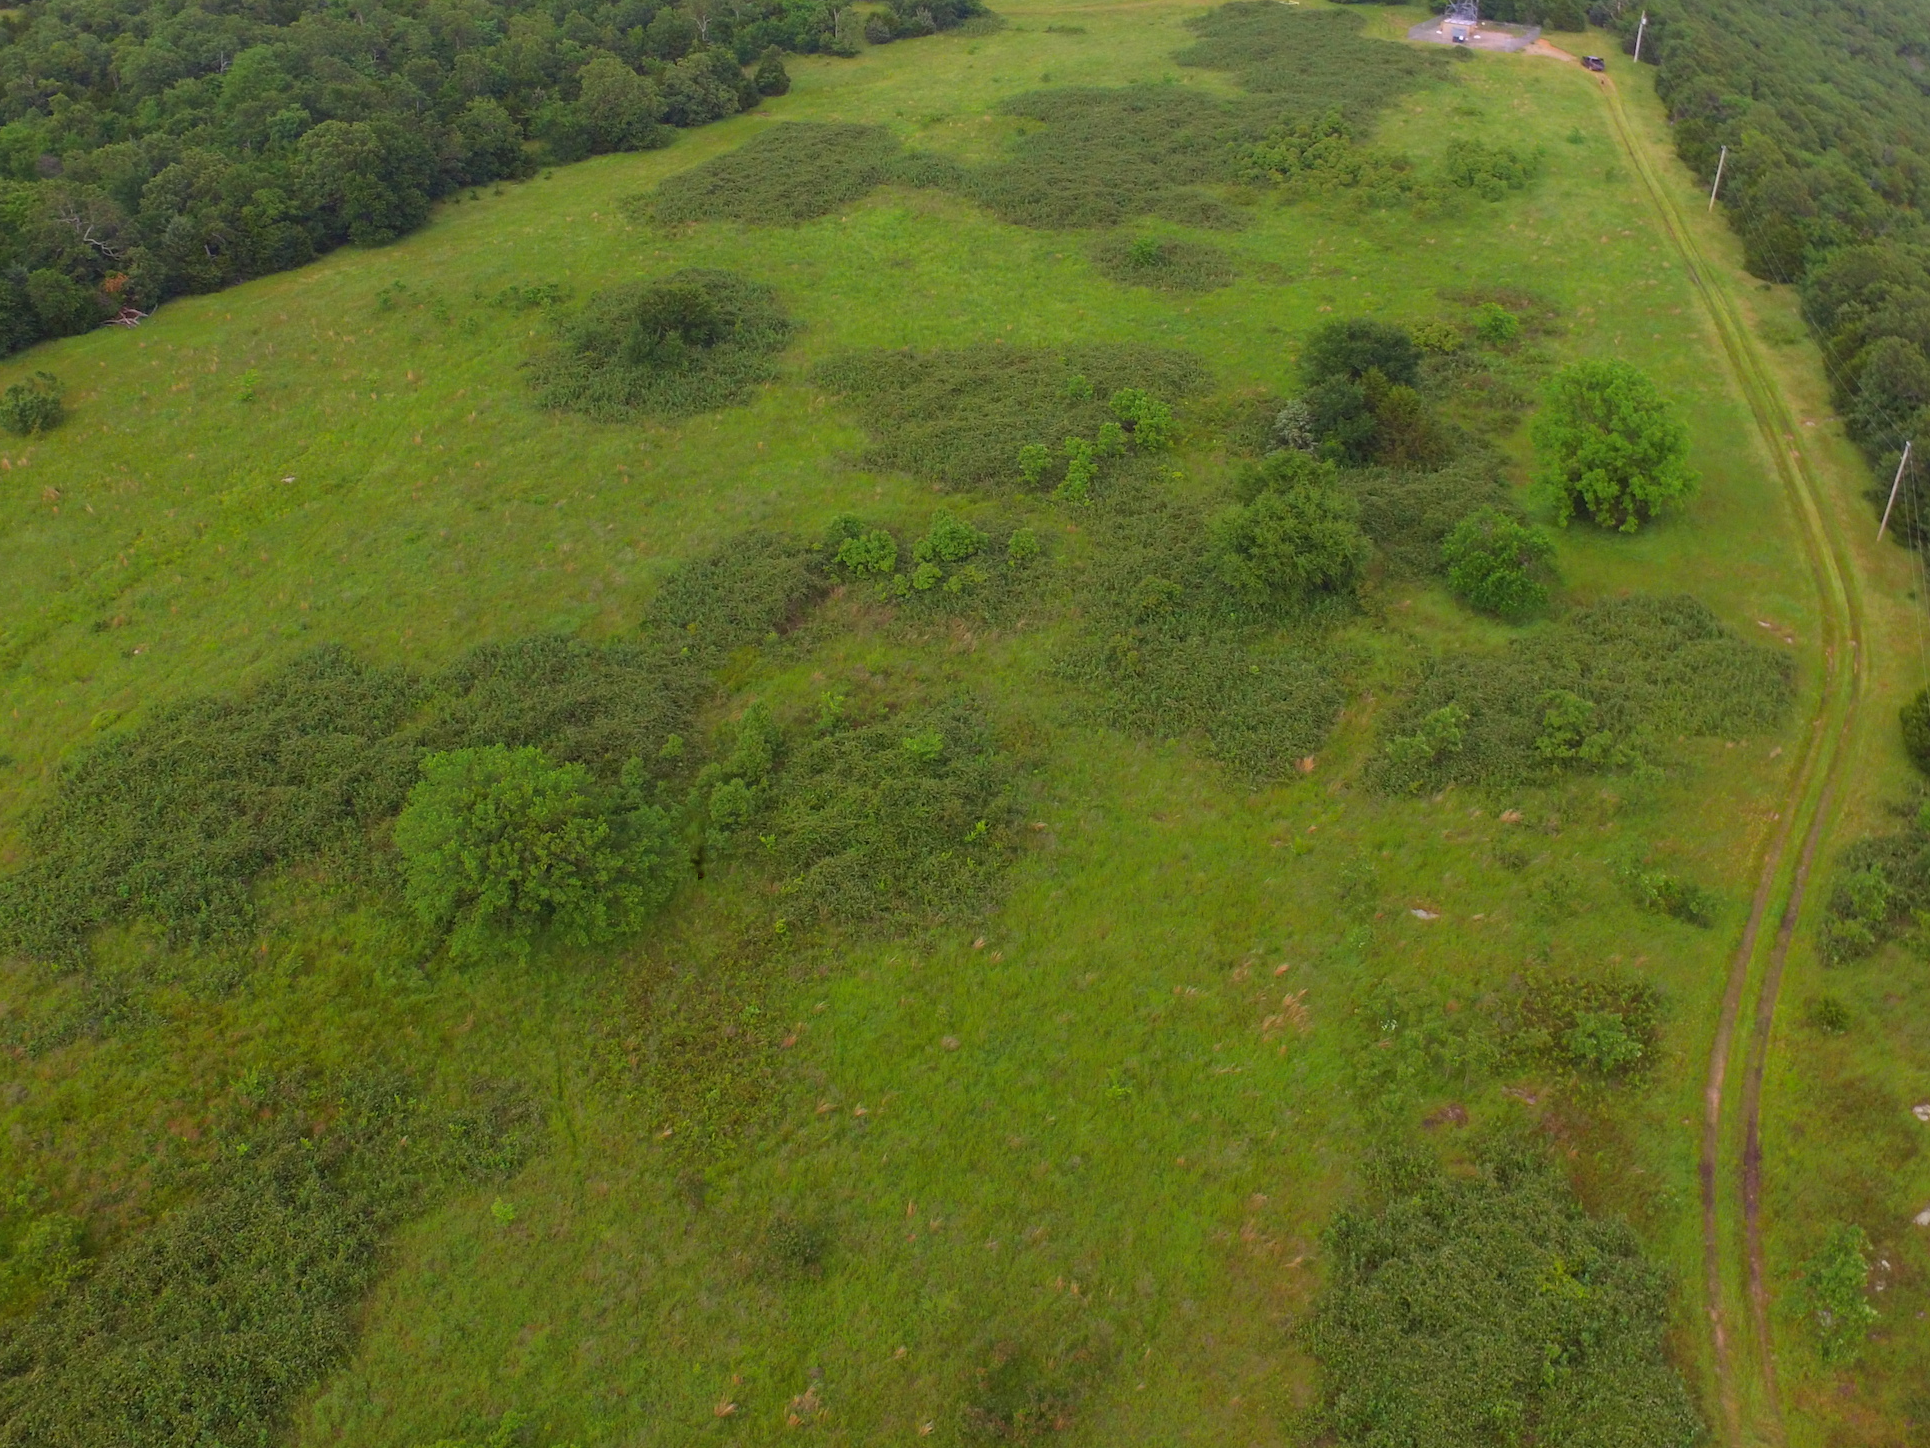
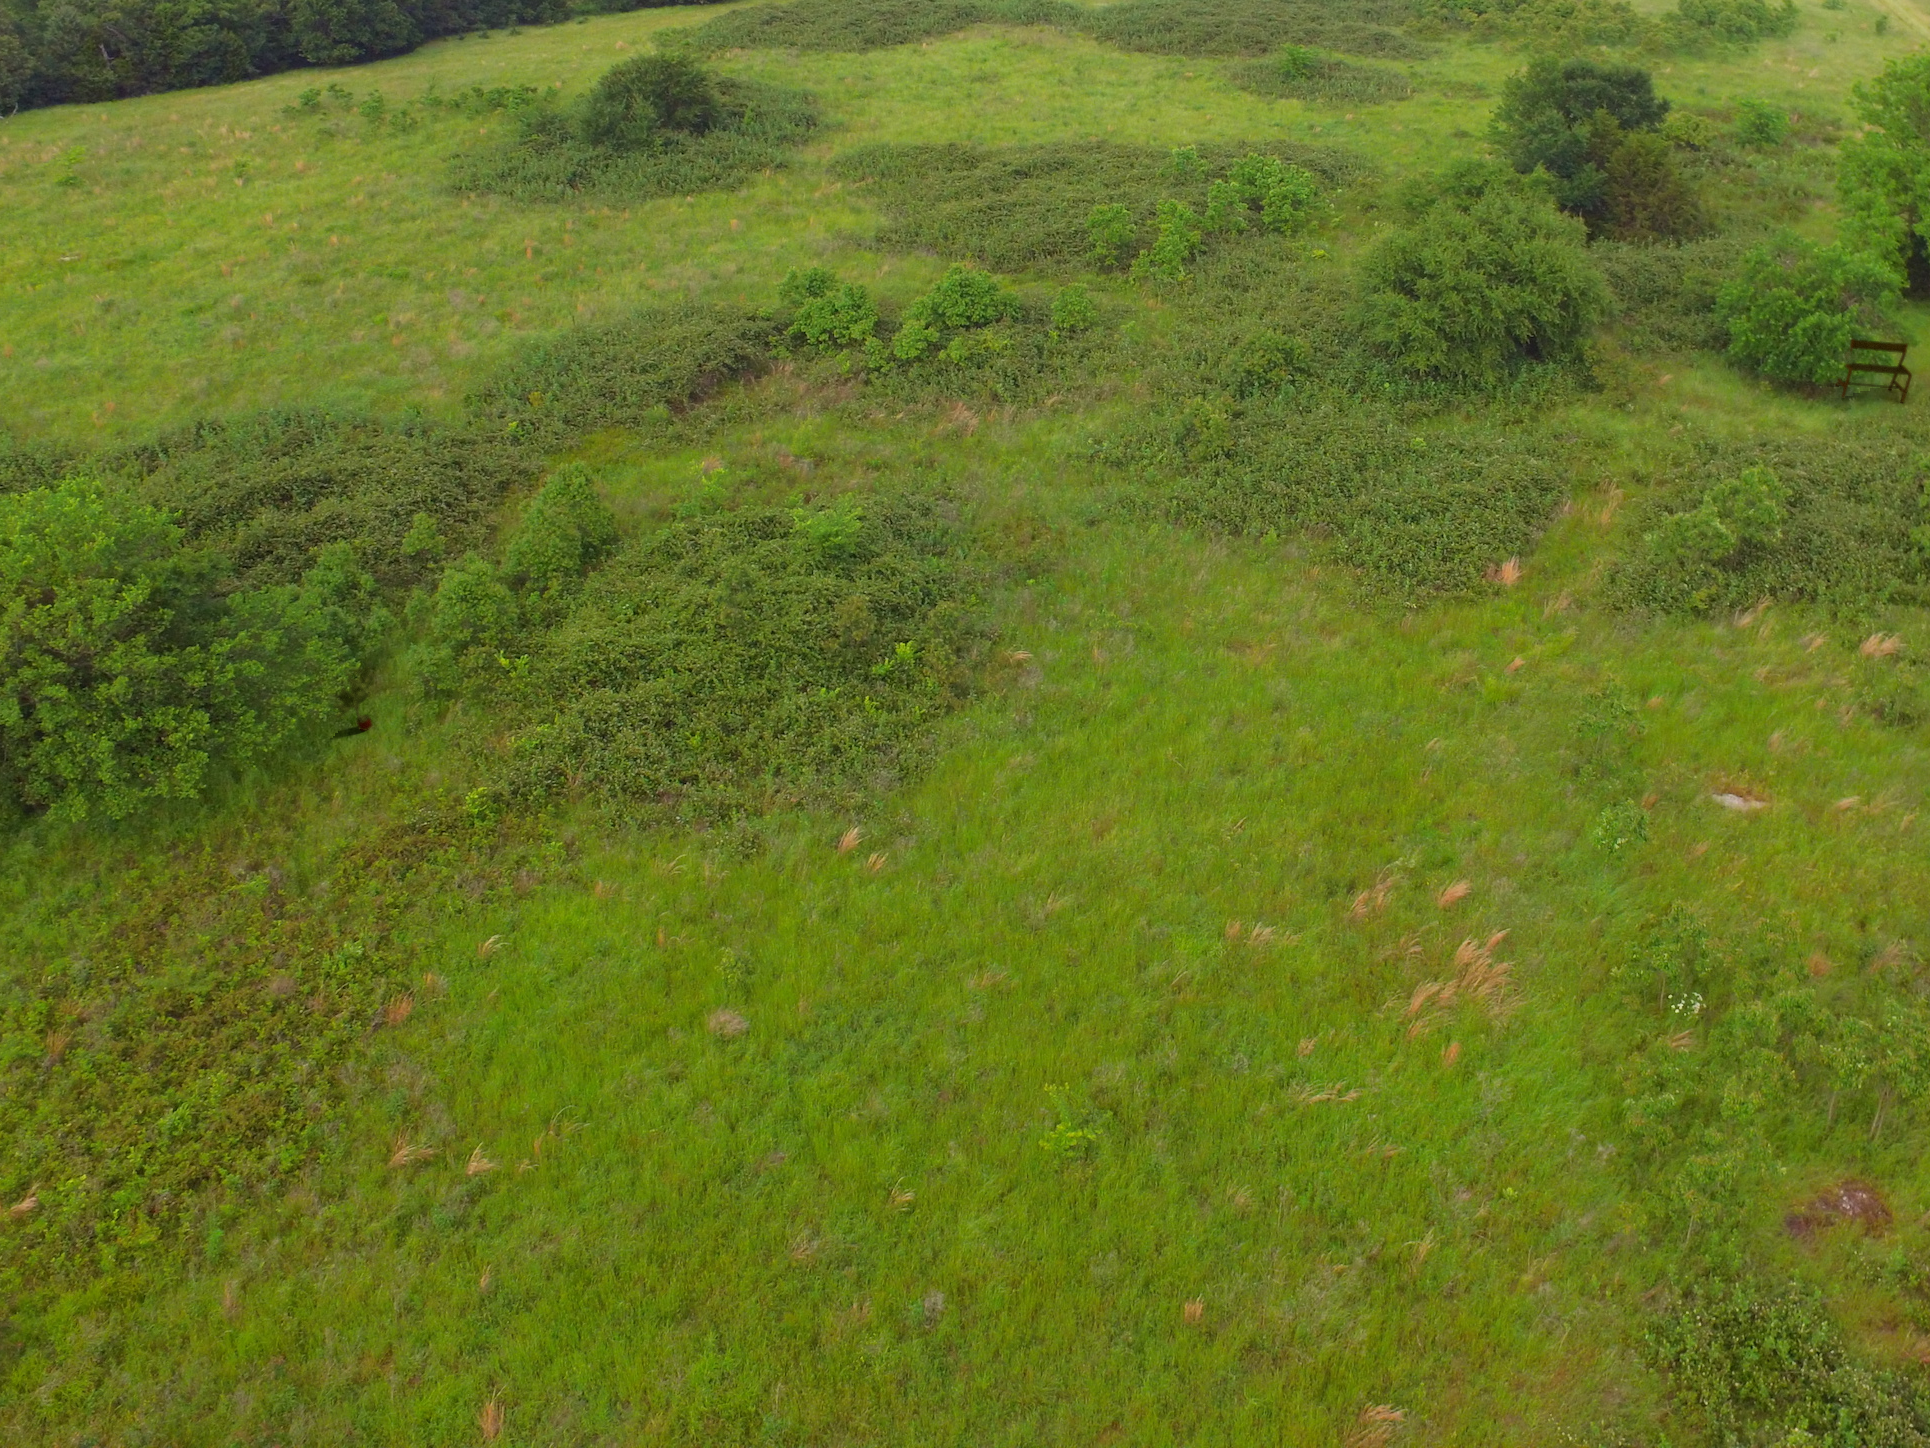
bench: none [1514,586,1559,628] -> present [1837,339,1912,403]

